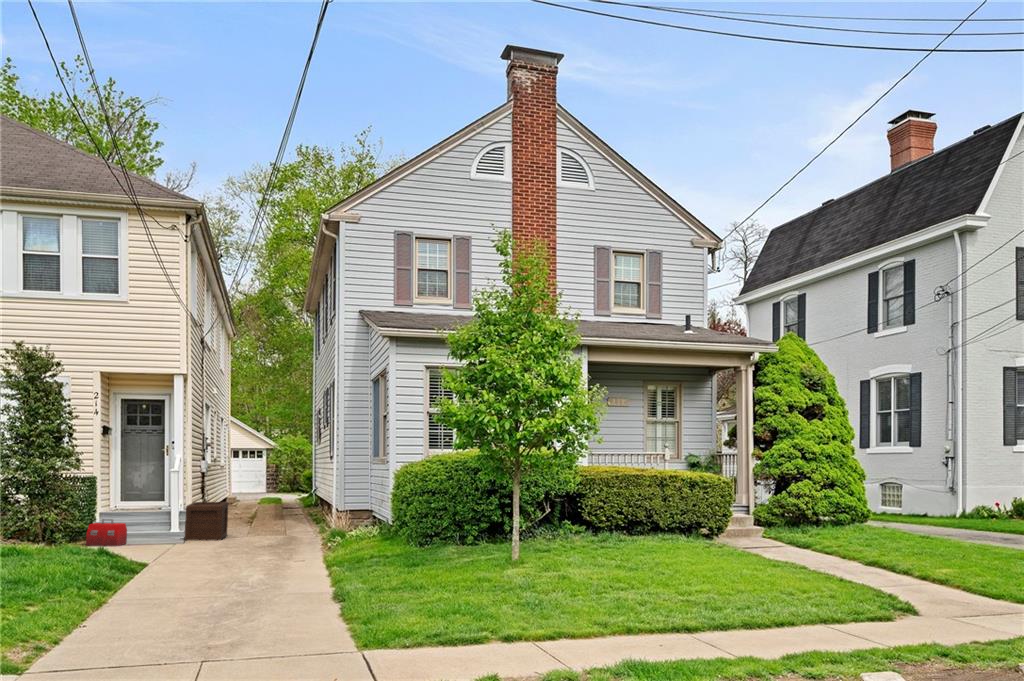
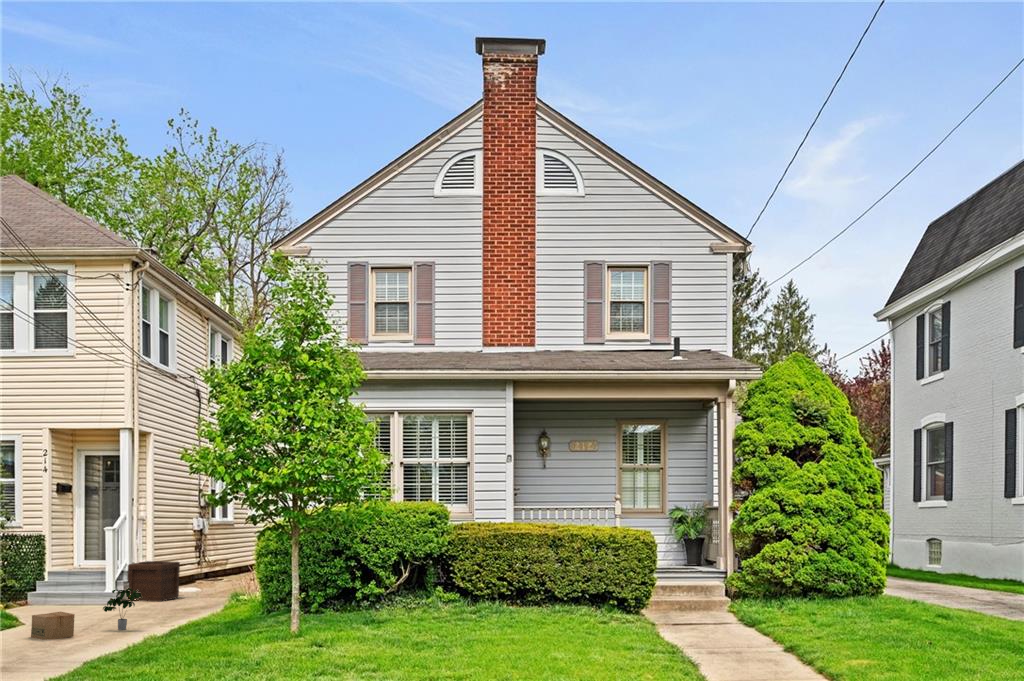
toolbox: present [86,519,127,546] -> none [22,576,63,604]
potted plant: none [271,531,305,570] -> present [103,588,142,630]
cardboard box: none [232,556,273,584] -> present [31,612,75,640]

